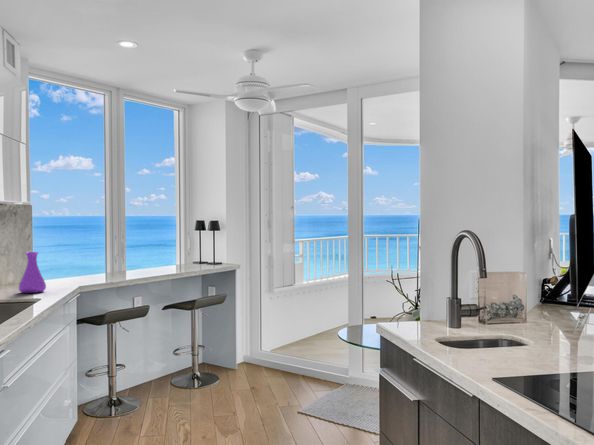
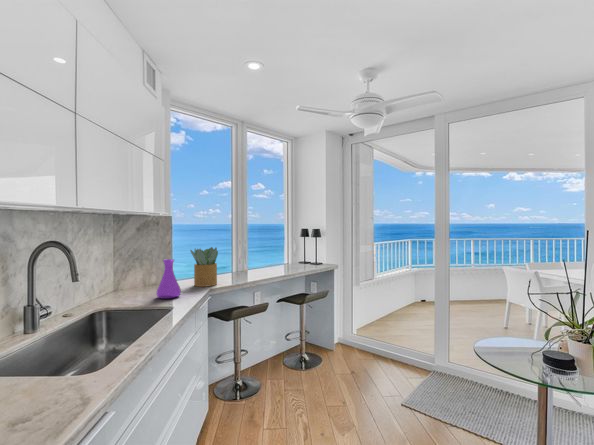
potted plant: none [55,240,88,284] -> present [191,247,218,287]

